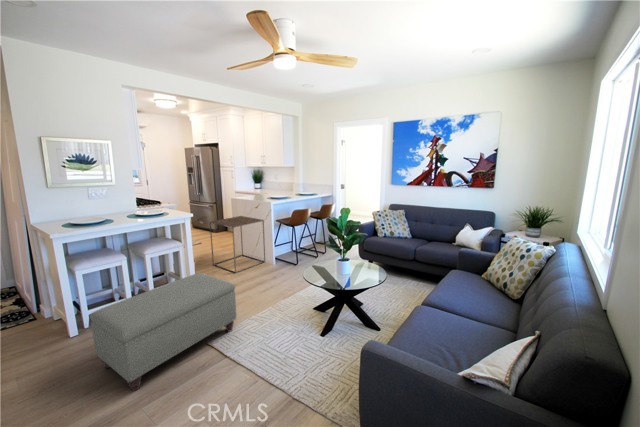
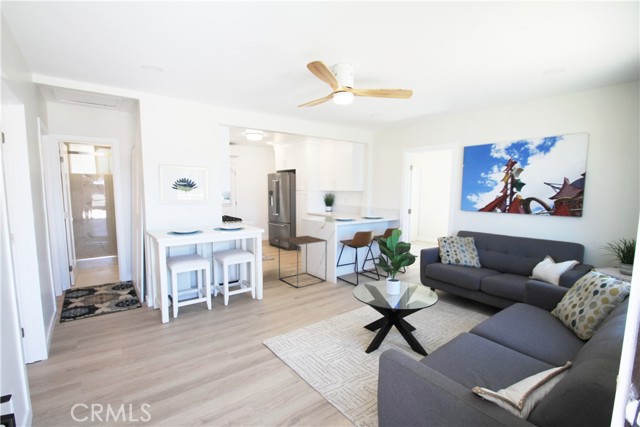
ottoman: present [89,273,236,391] -> none [181,281,292,368]

